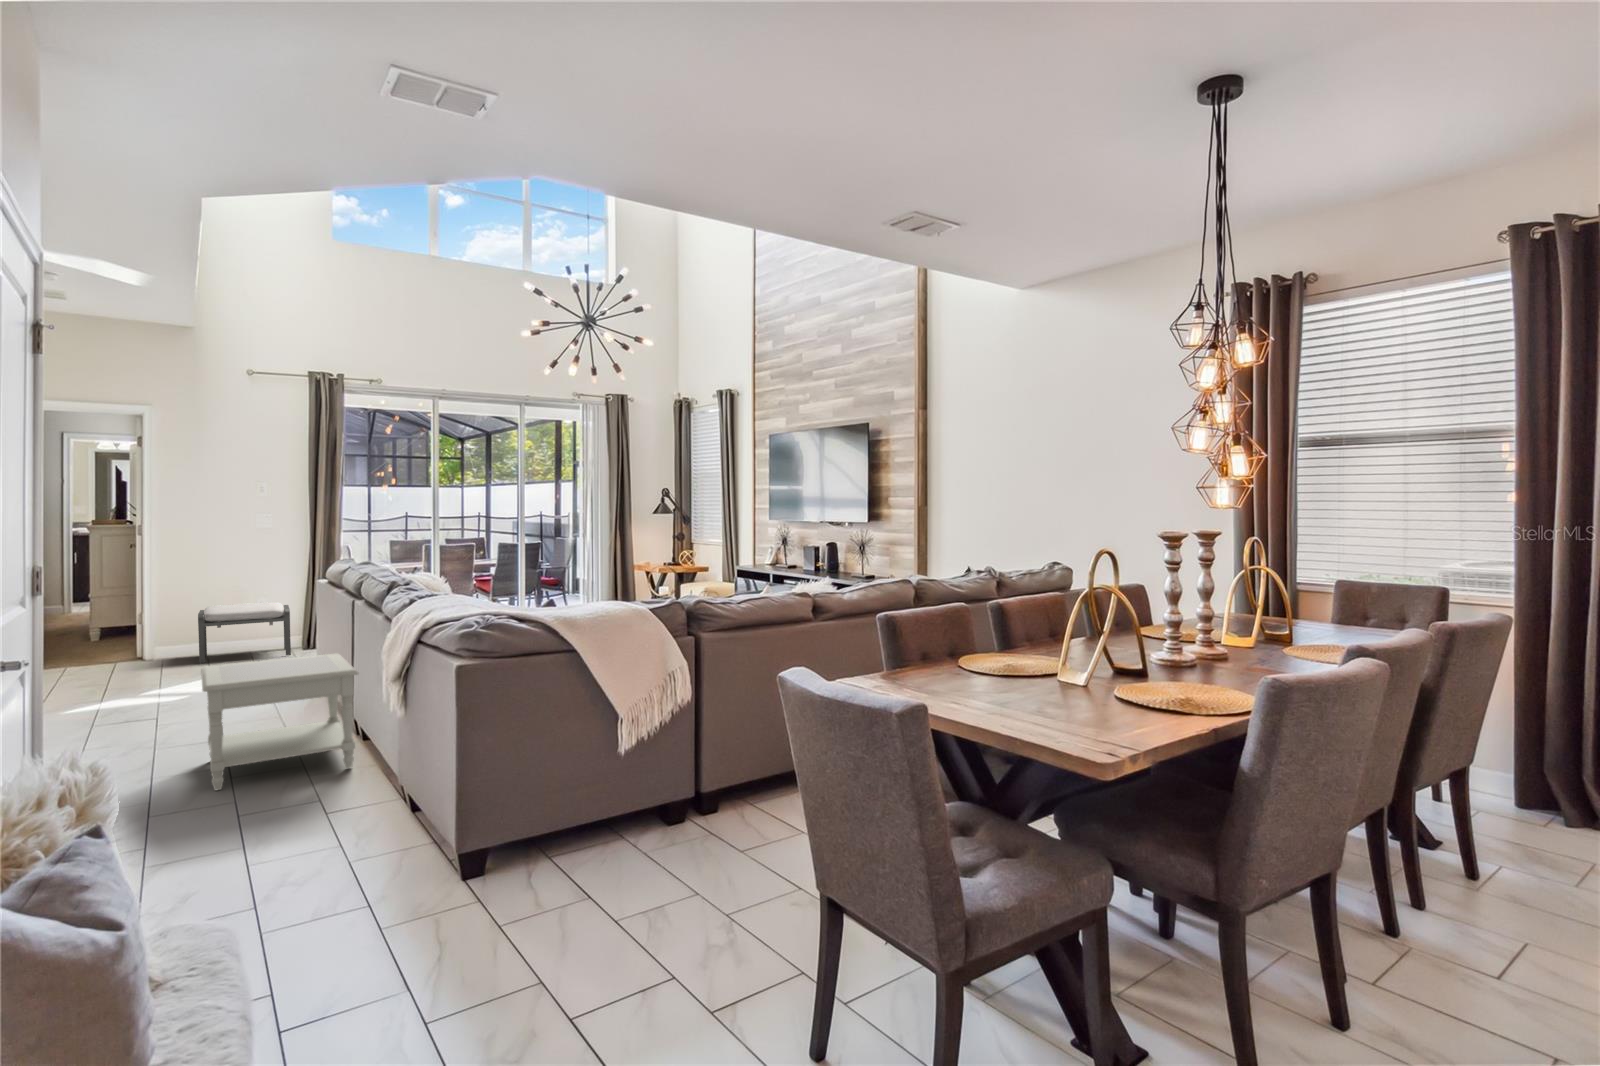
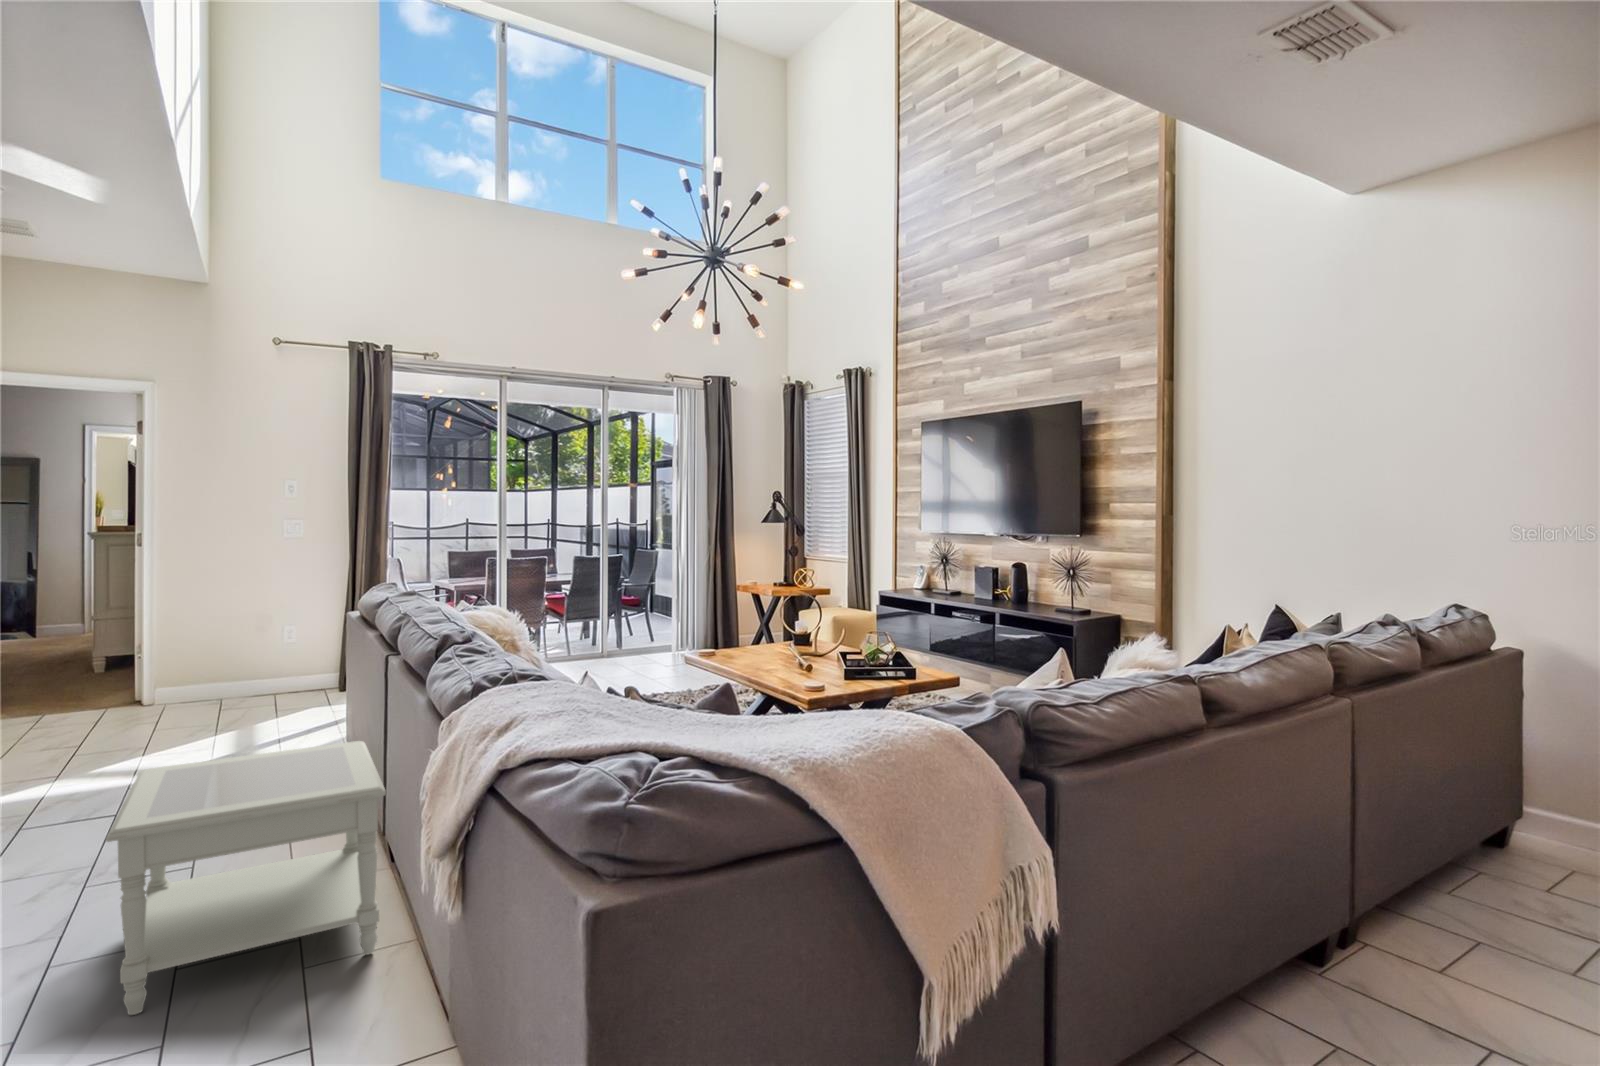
ottoman: present [198,602,291,663] -> none [204,633,322,713]

